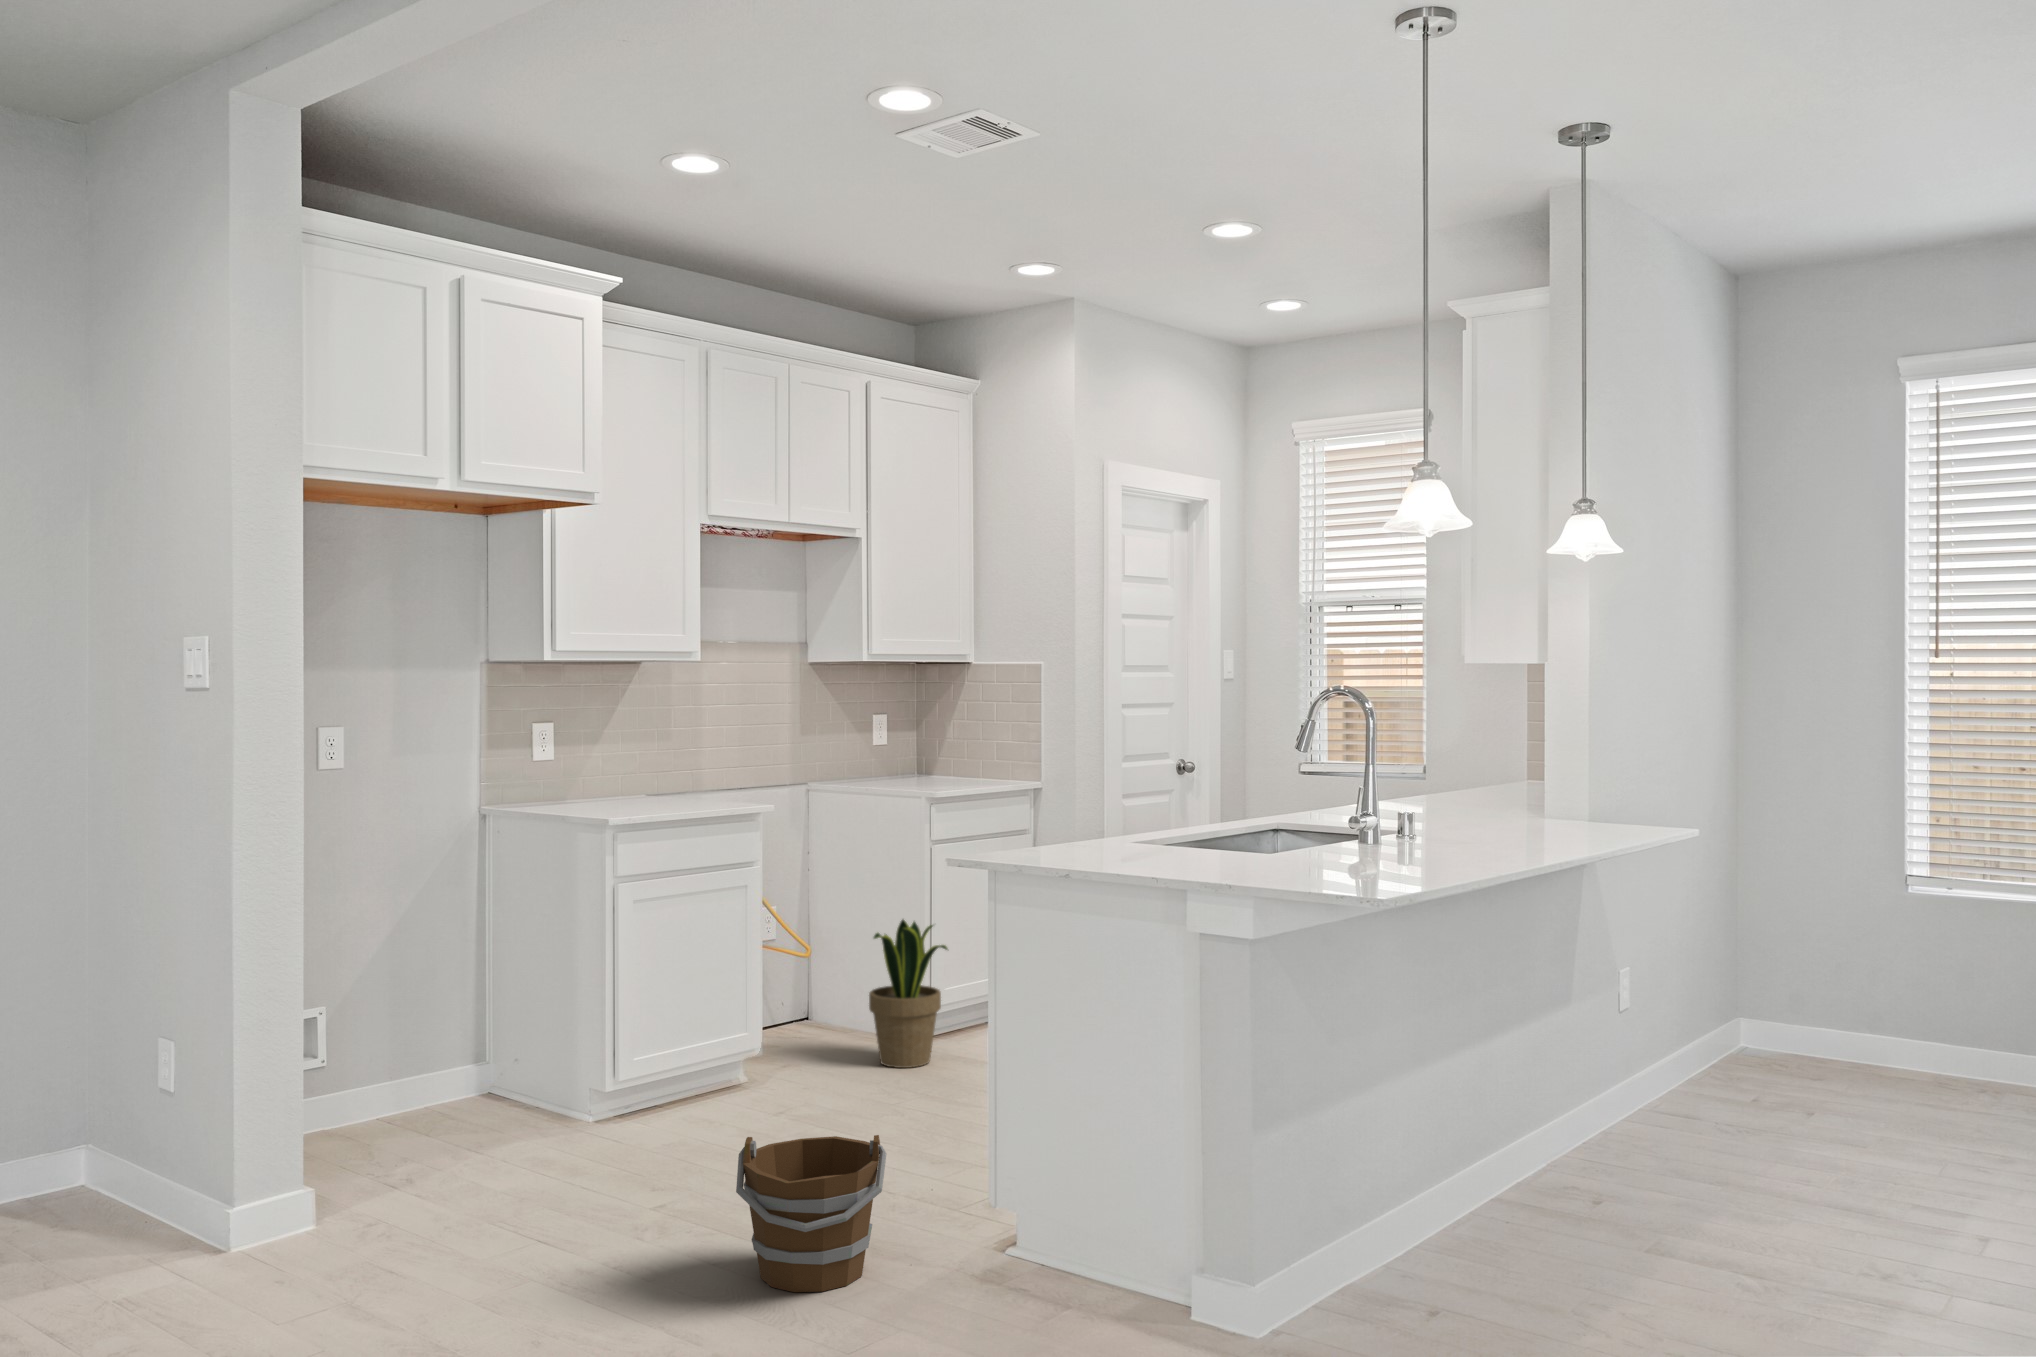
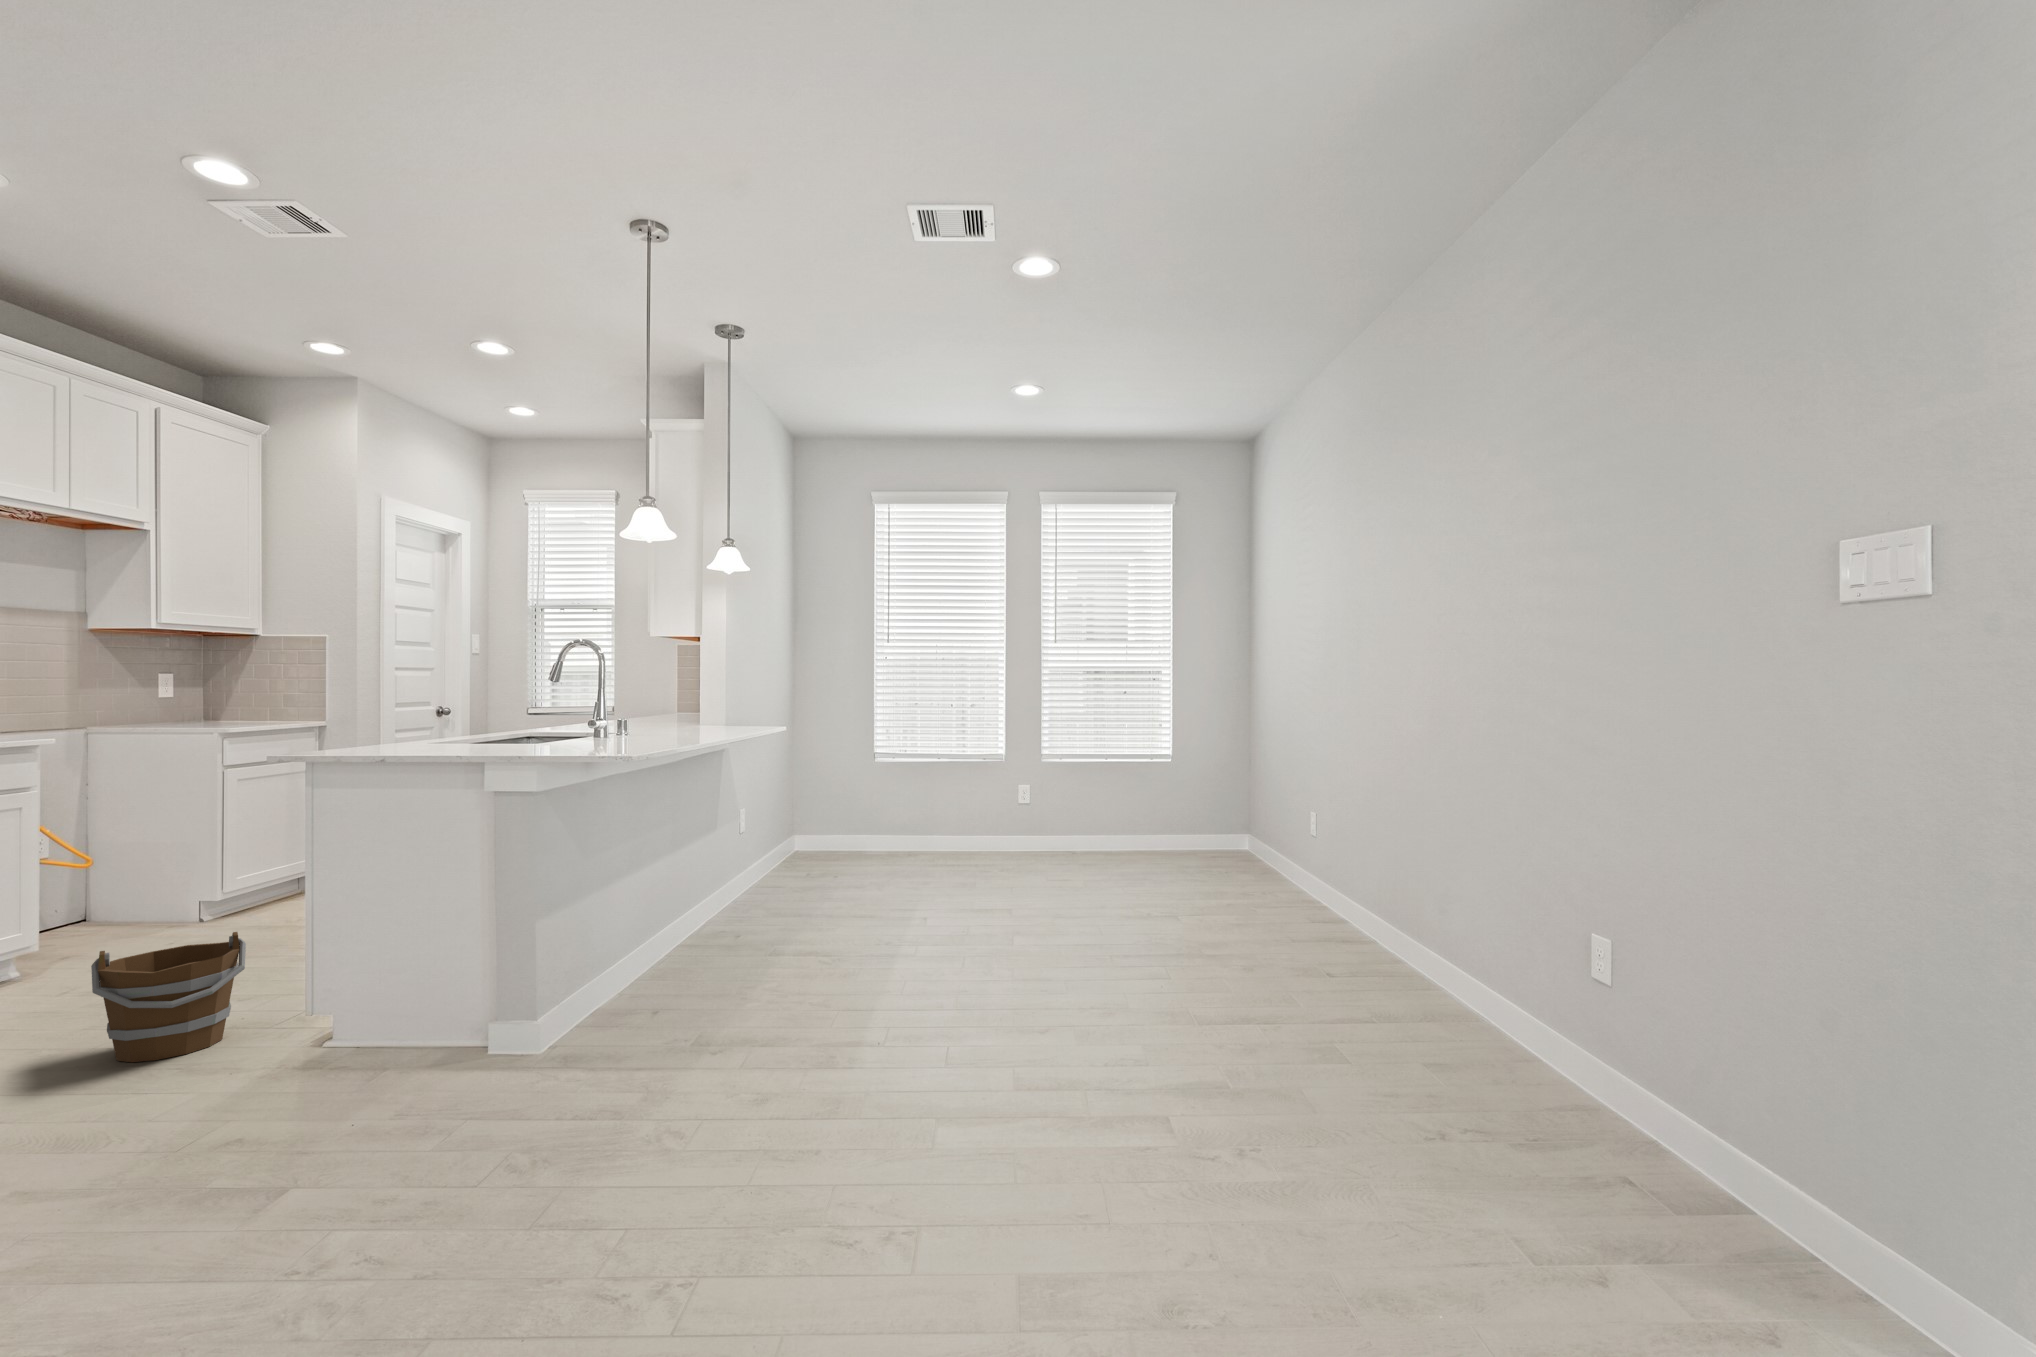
potted plant: present [869,920,947,1068] -> none [169,819,252,937]

